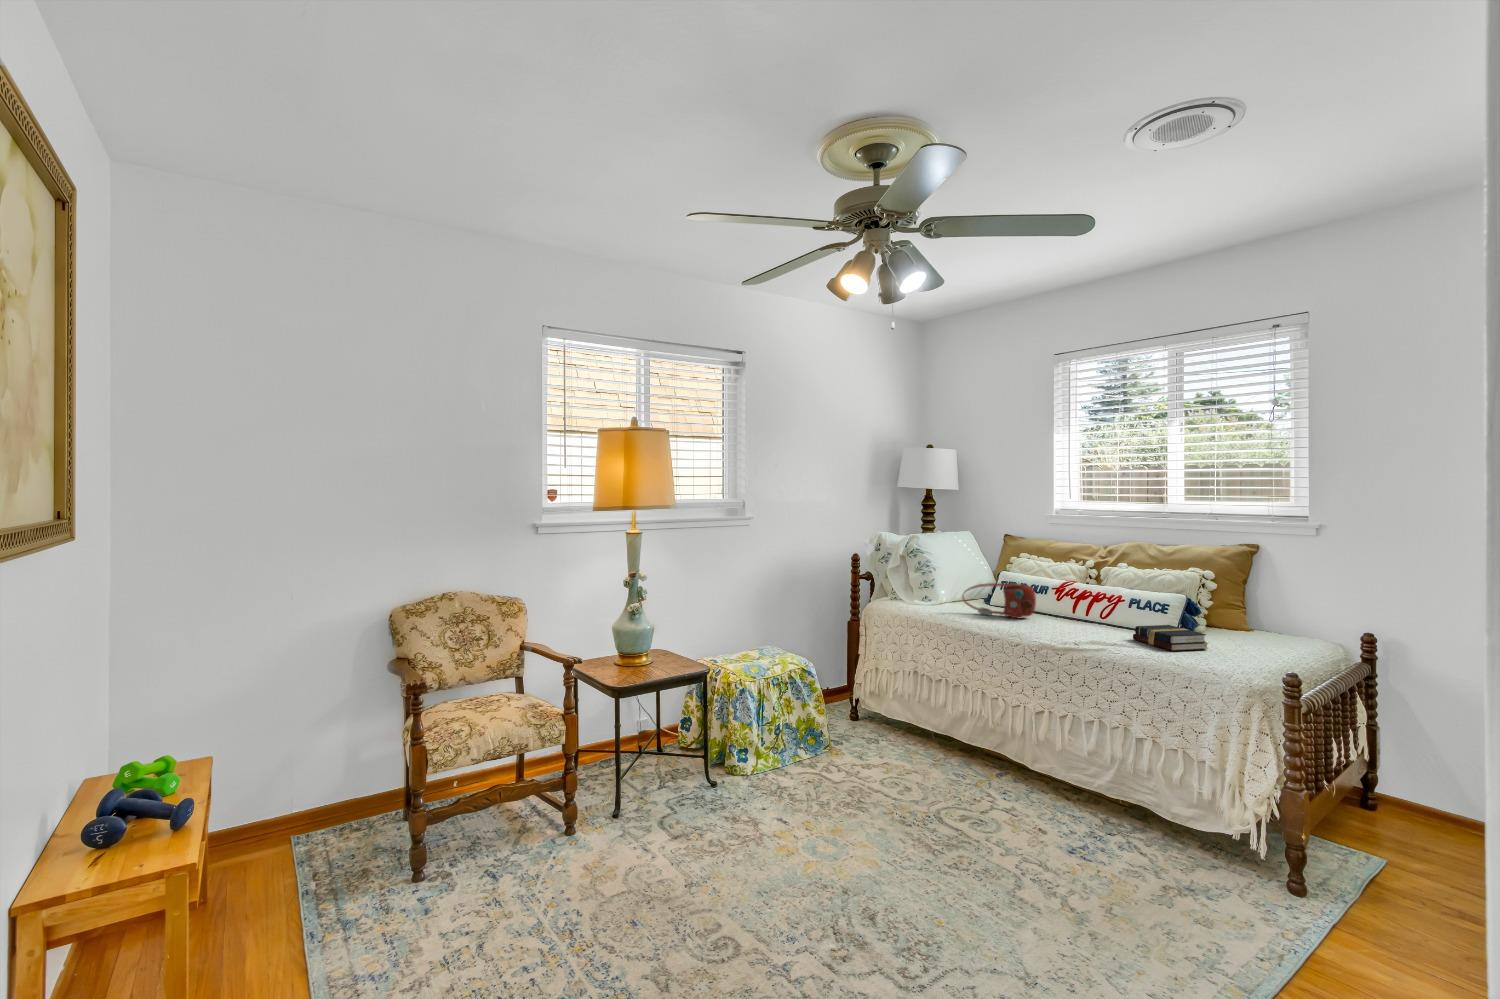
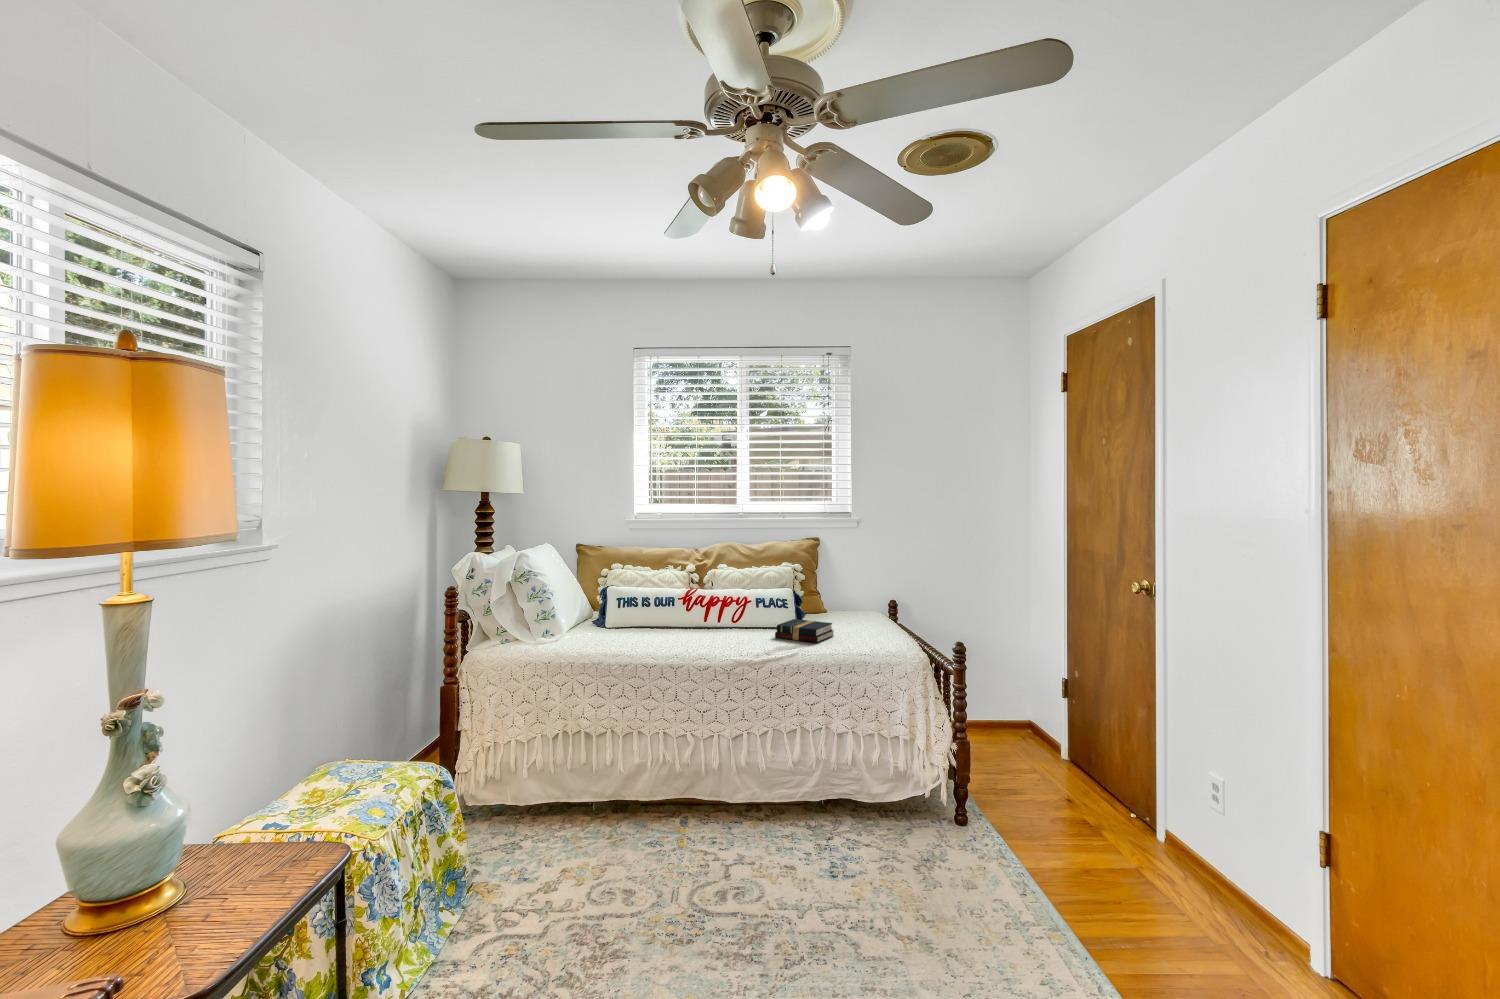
handbag: present [962,583,1036,618] -> none [599,598,674,637]

